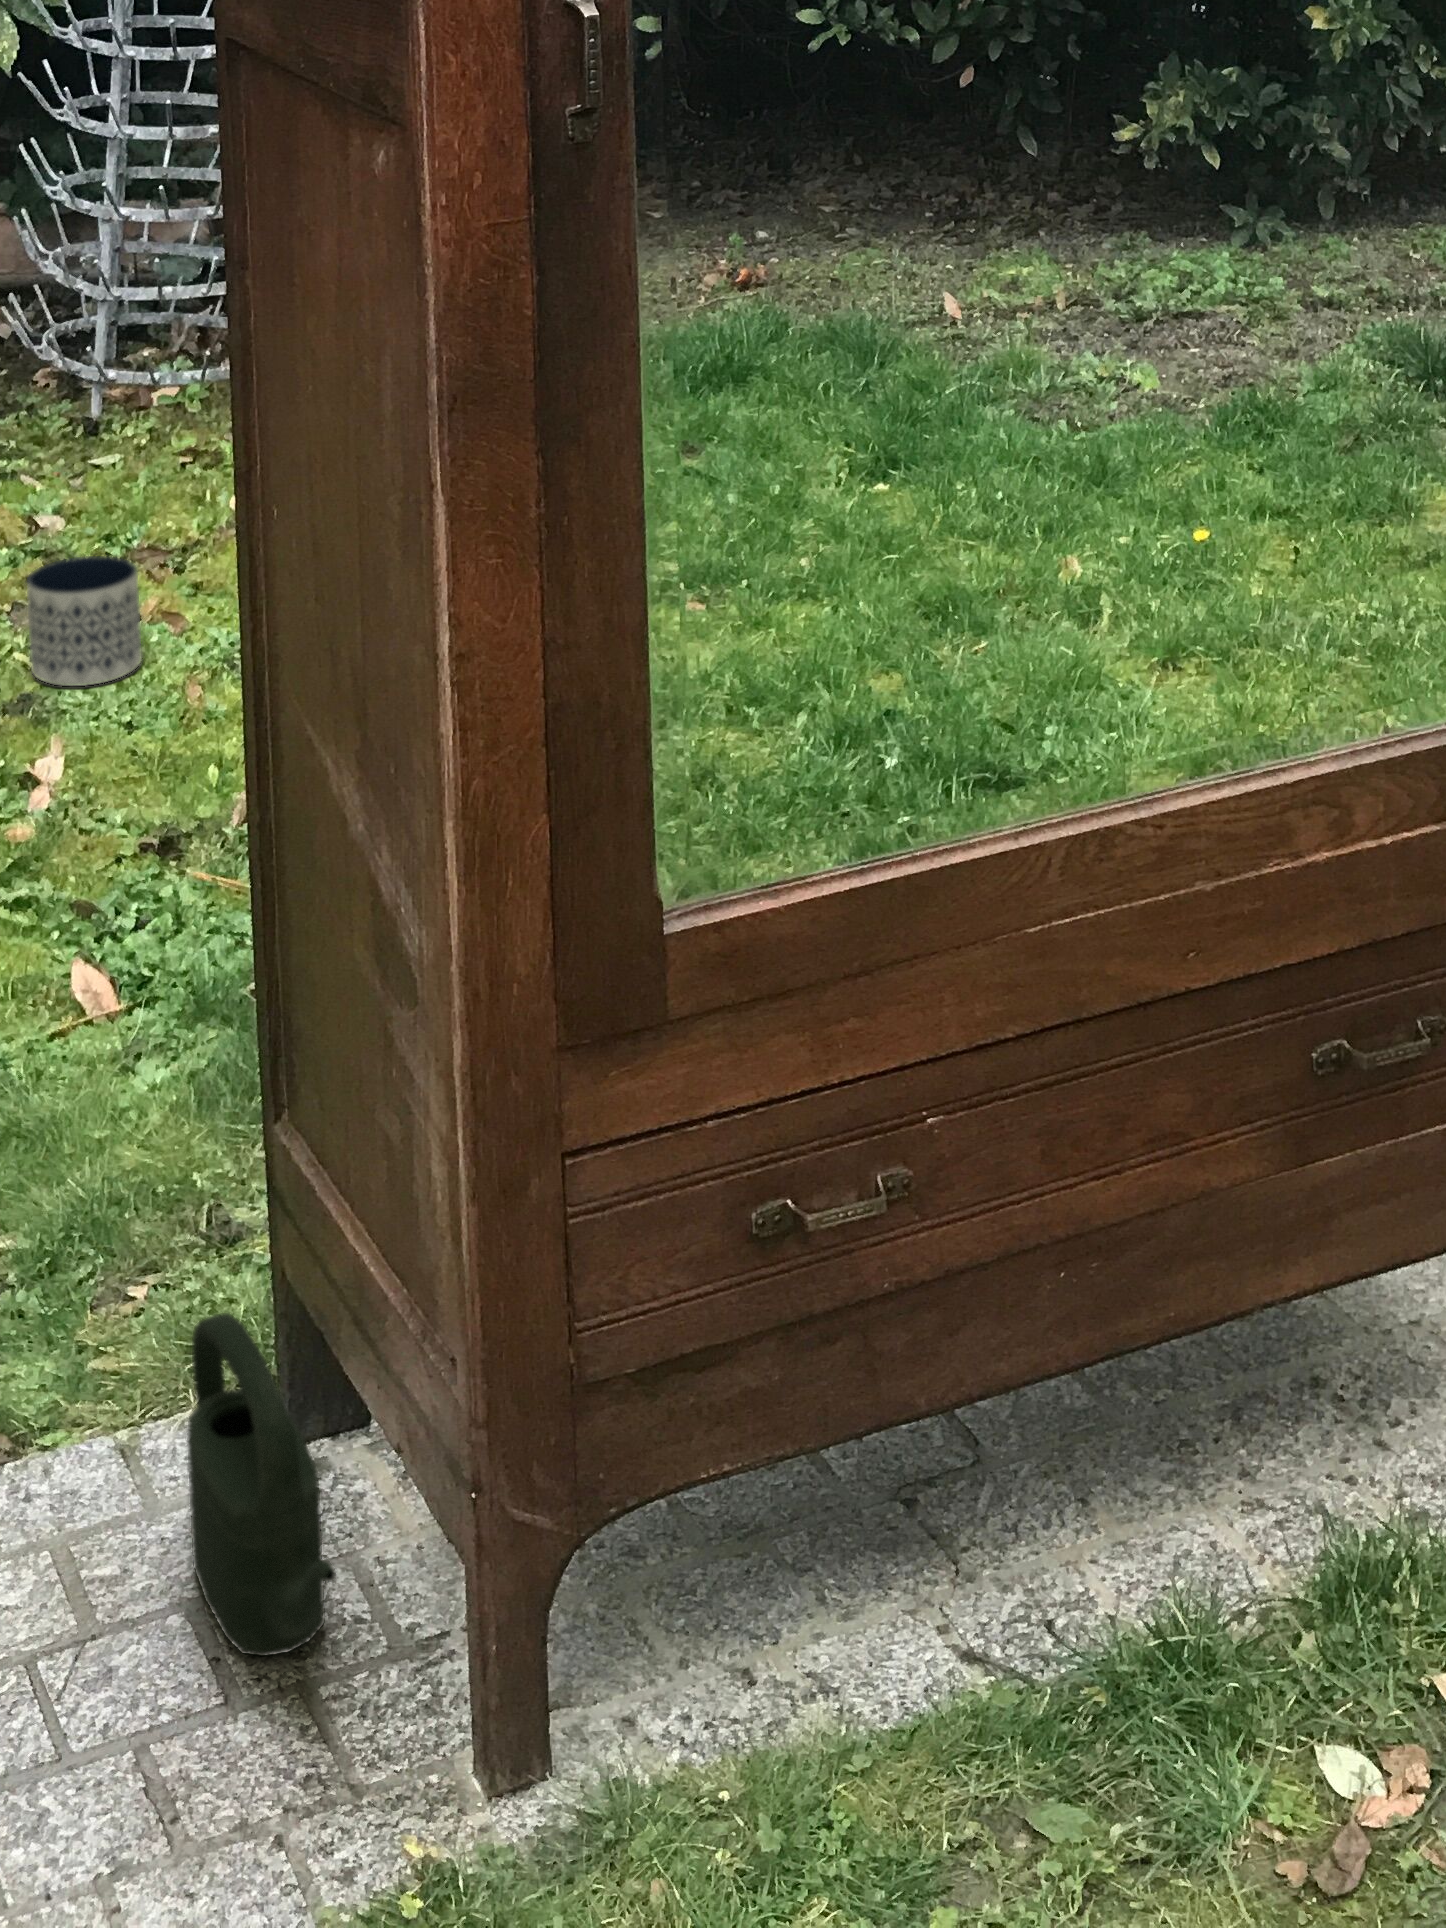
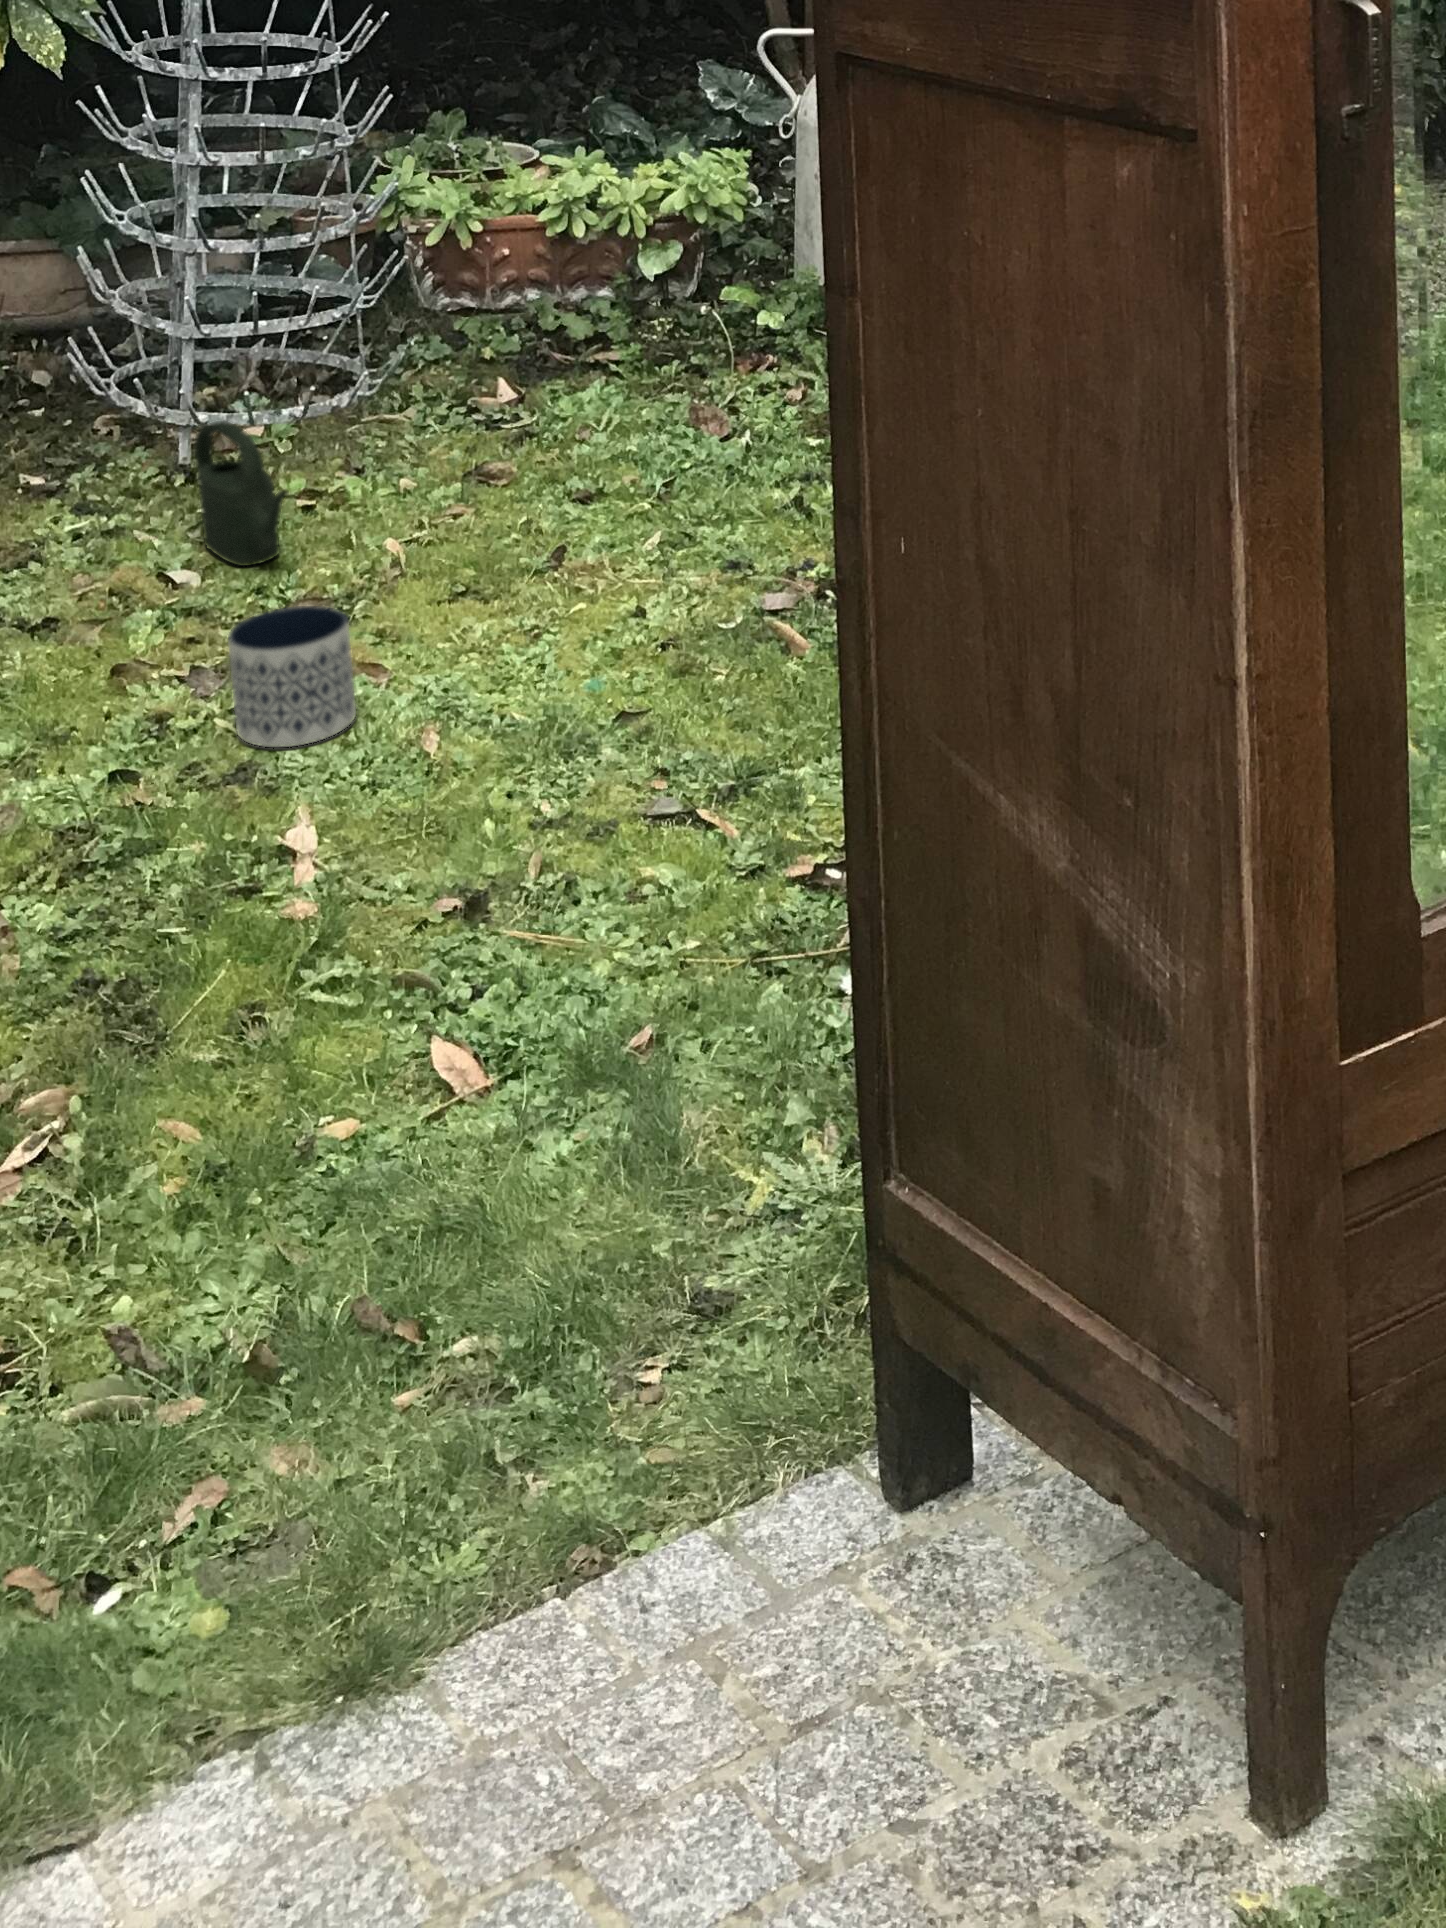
watering can: present [187,1313,336,1656] -> present [194,421,288,566]

